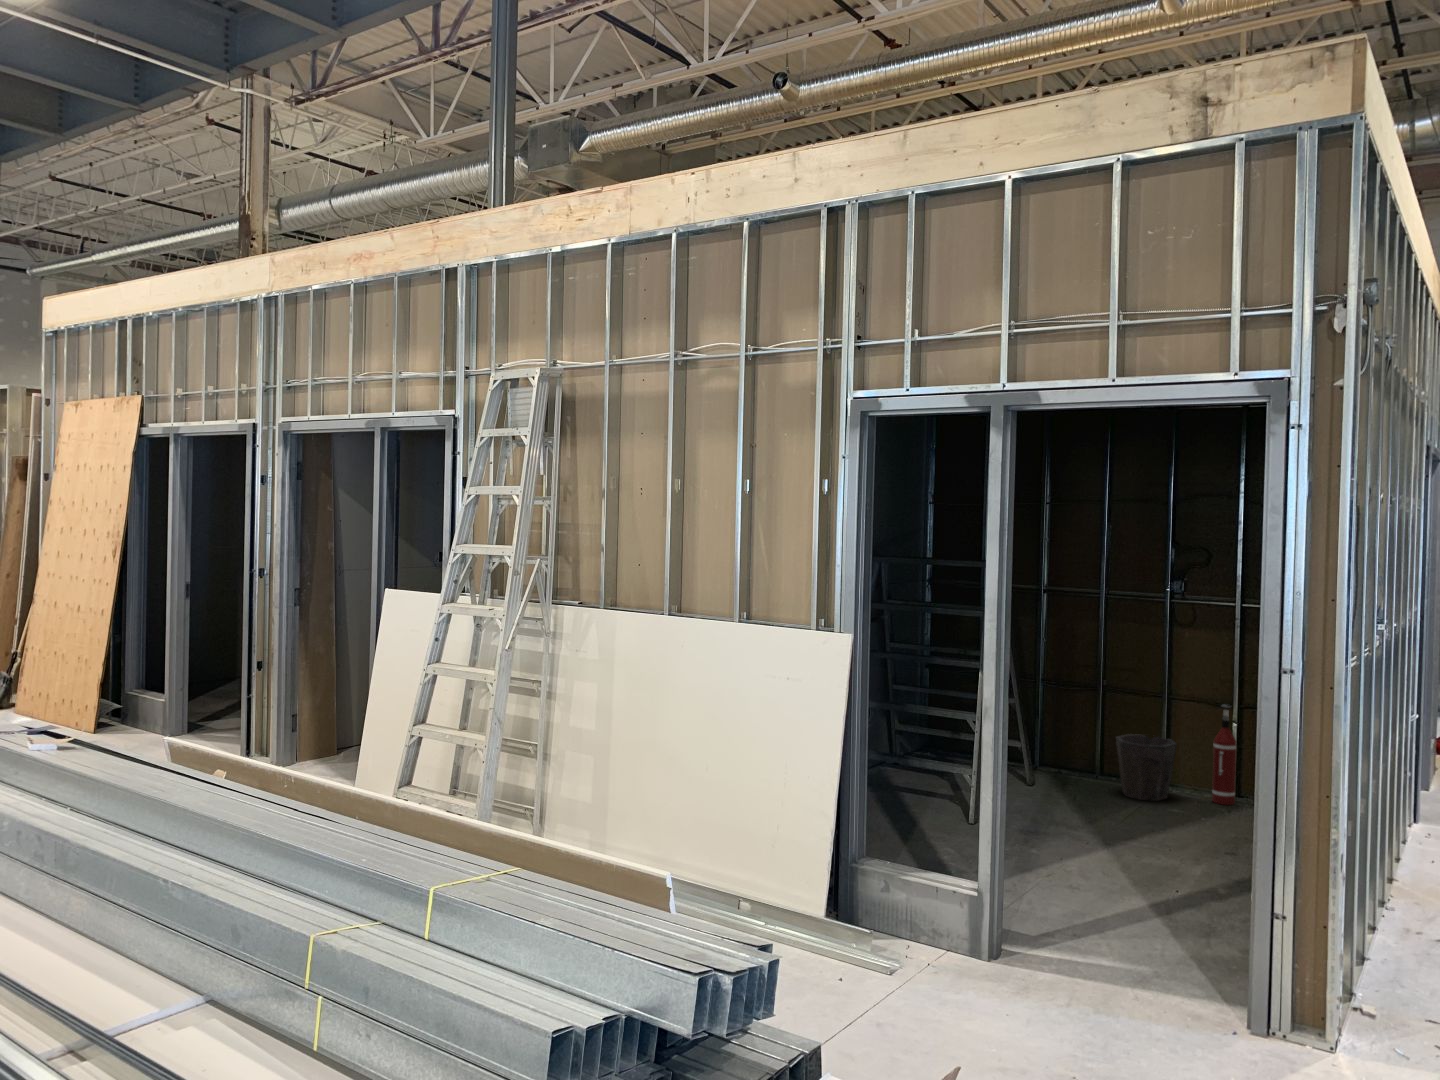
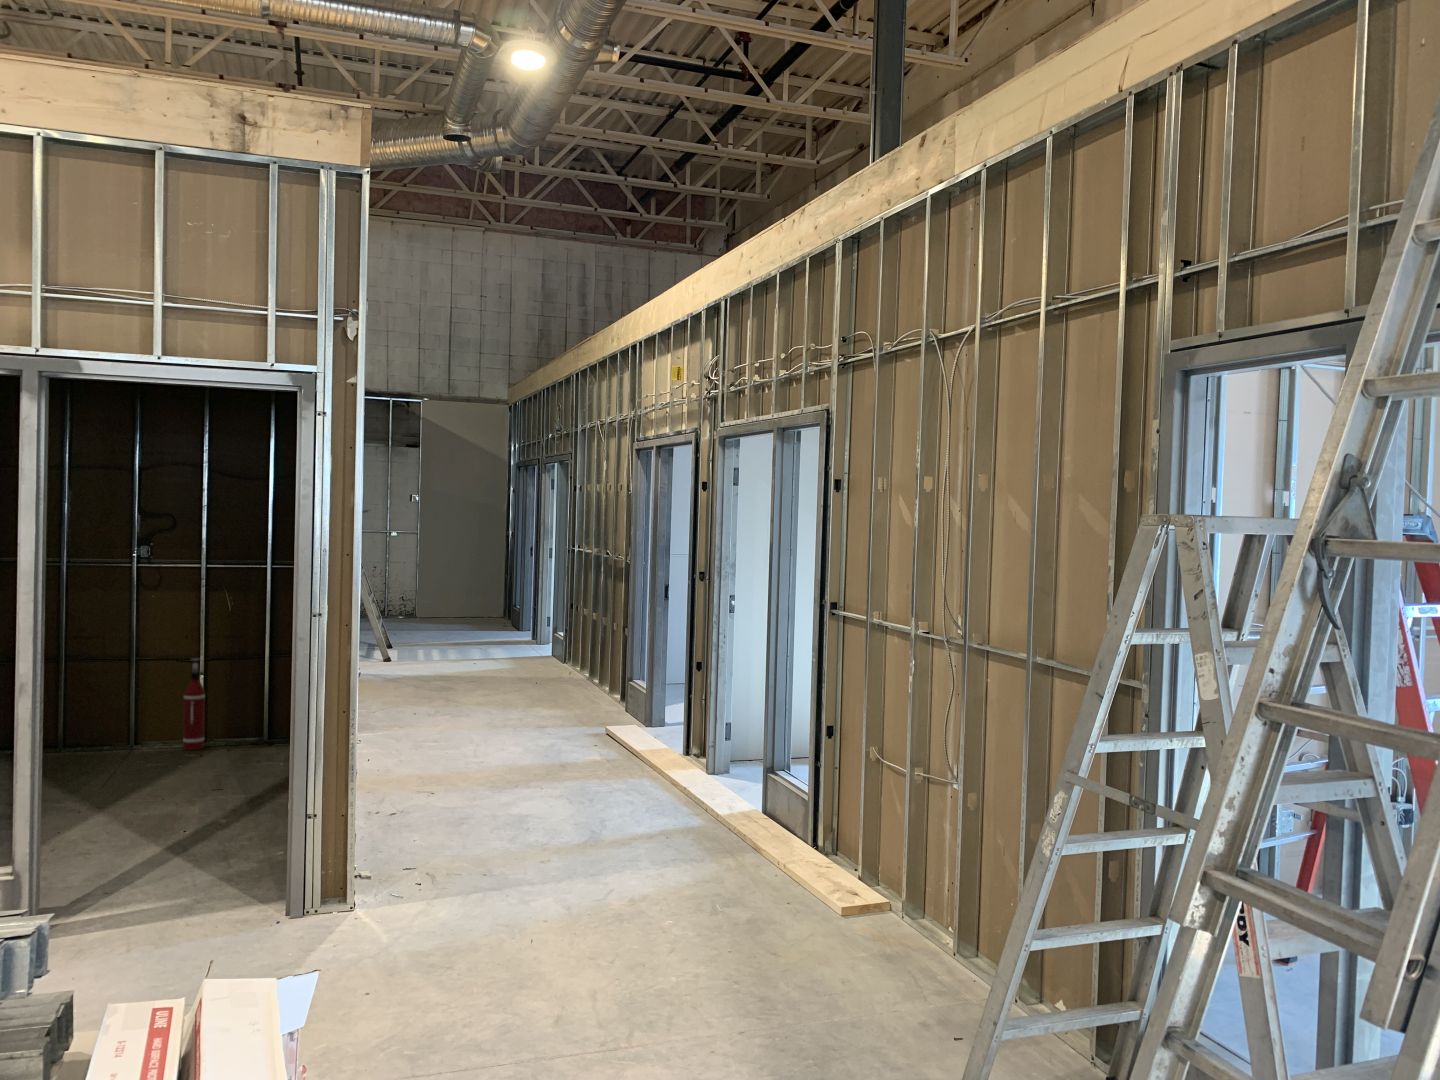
waste bin: present [1116,734,1177,801] -> none [83,698,149,762]

